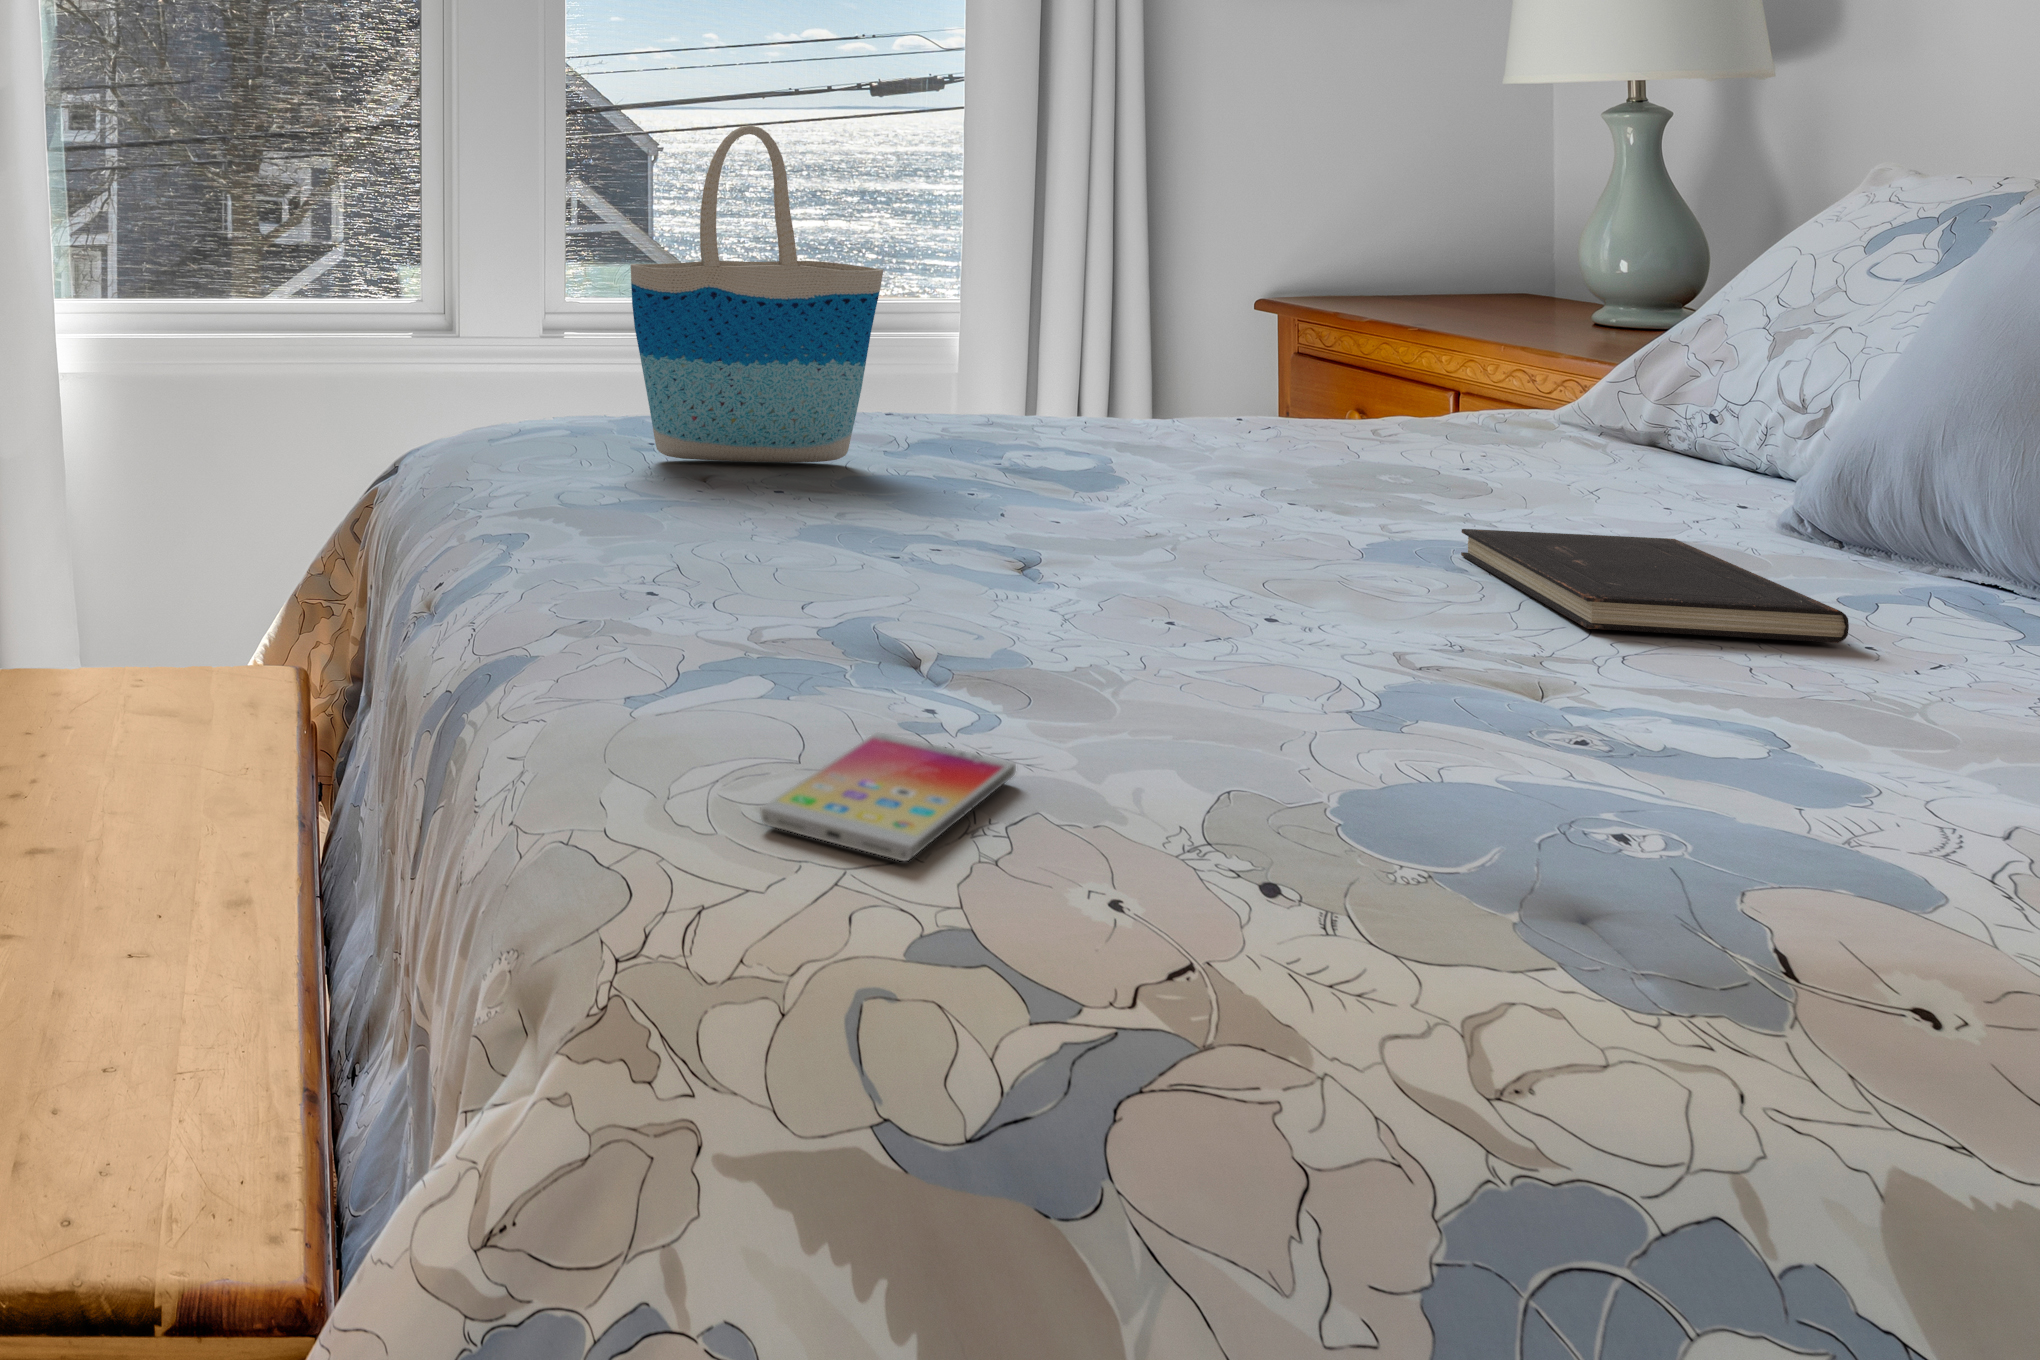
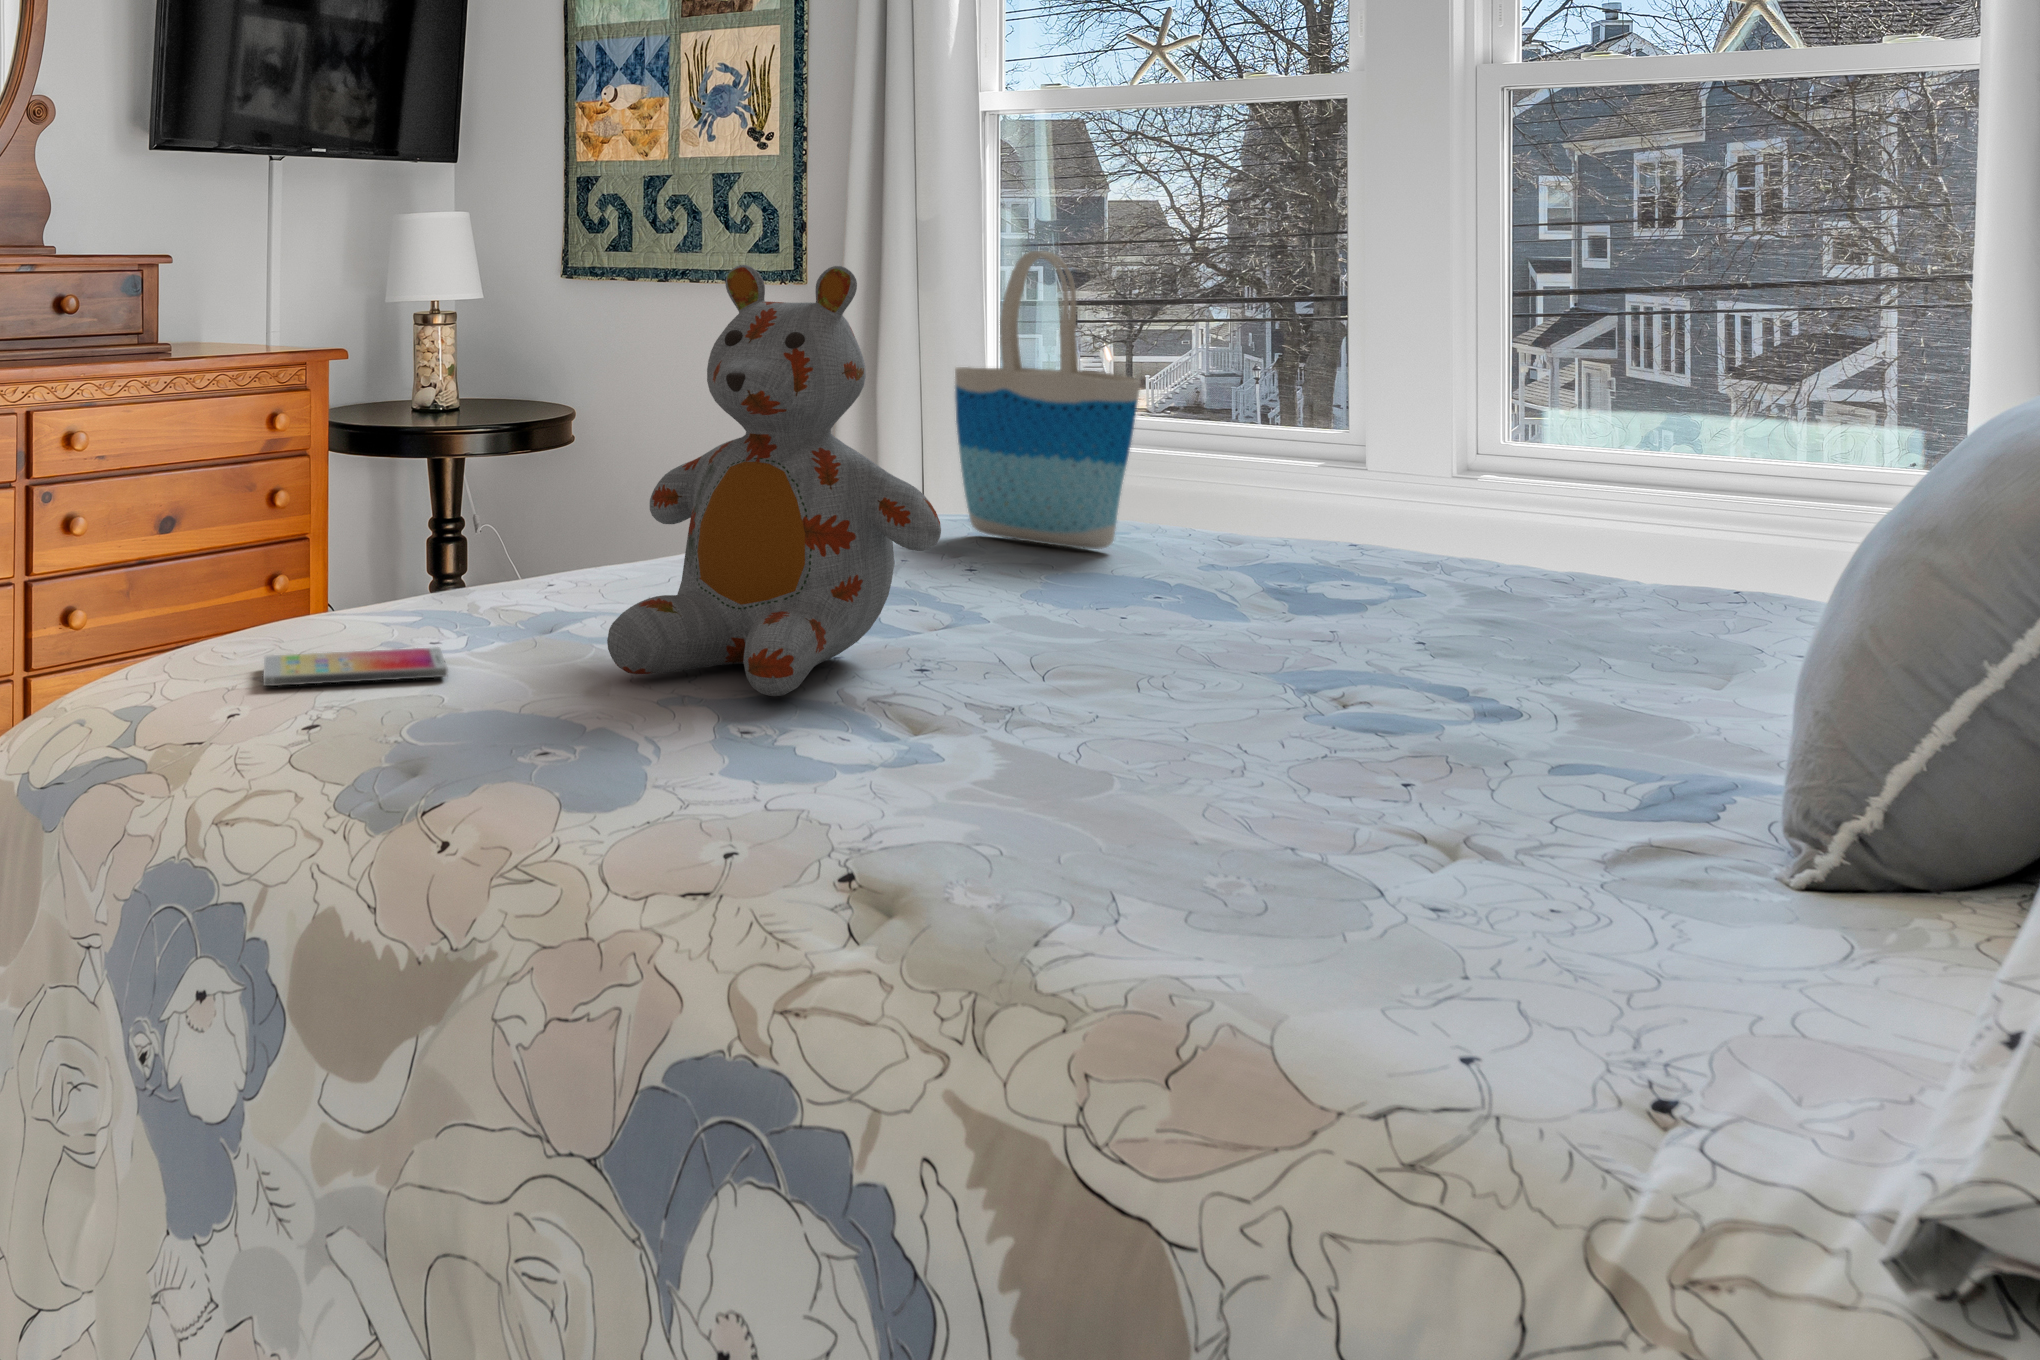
stuffed bear: none [931,145,1416,715] -> present [607,265,941,696]
hardcover book: present [1461,529,1849,643] -> none [1182,639,1527,747]

